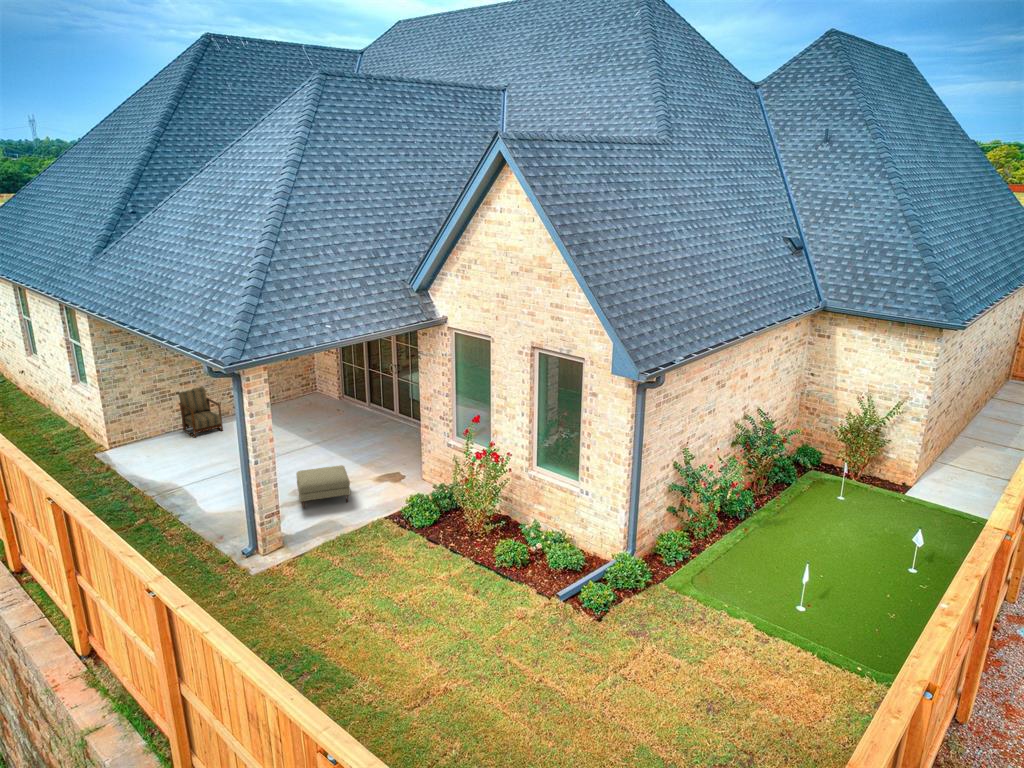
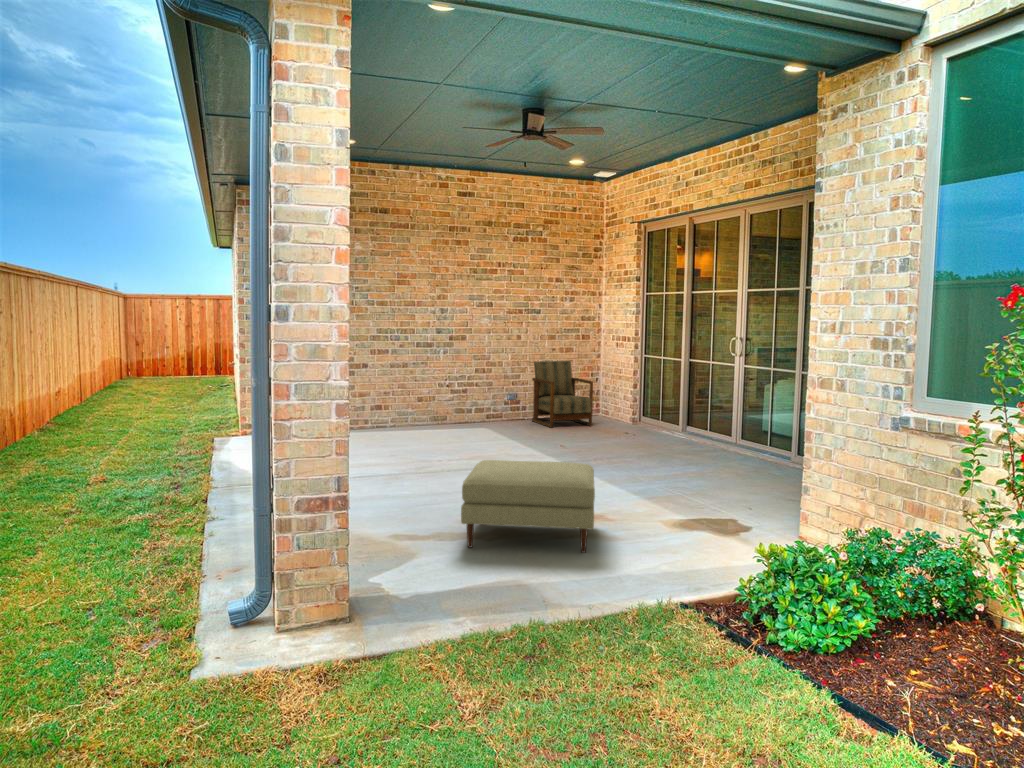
armchair: present [179,388,223,438] -> present [532,361,593,428]

